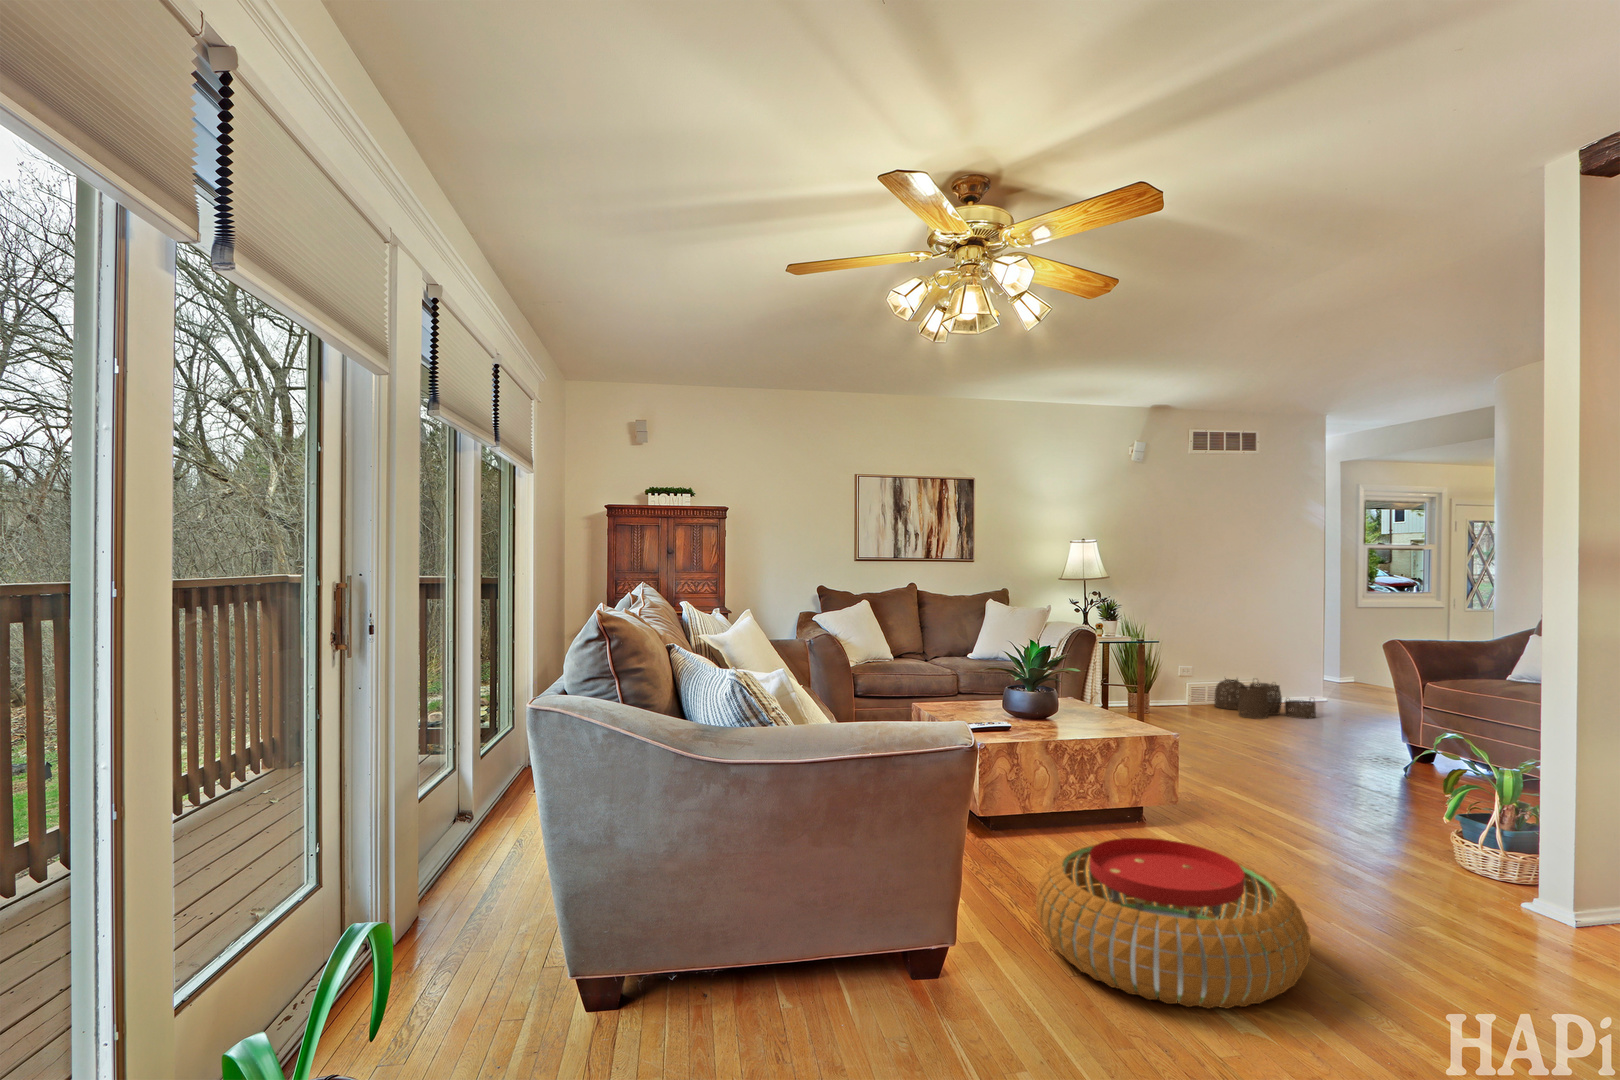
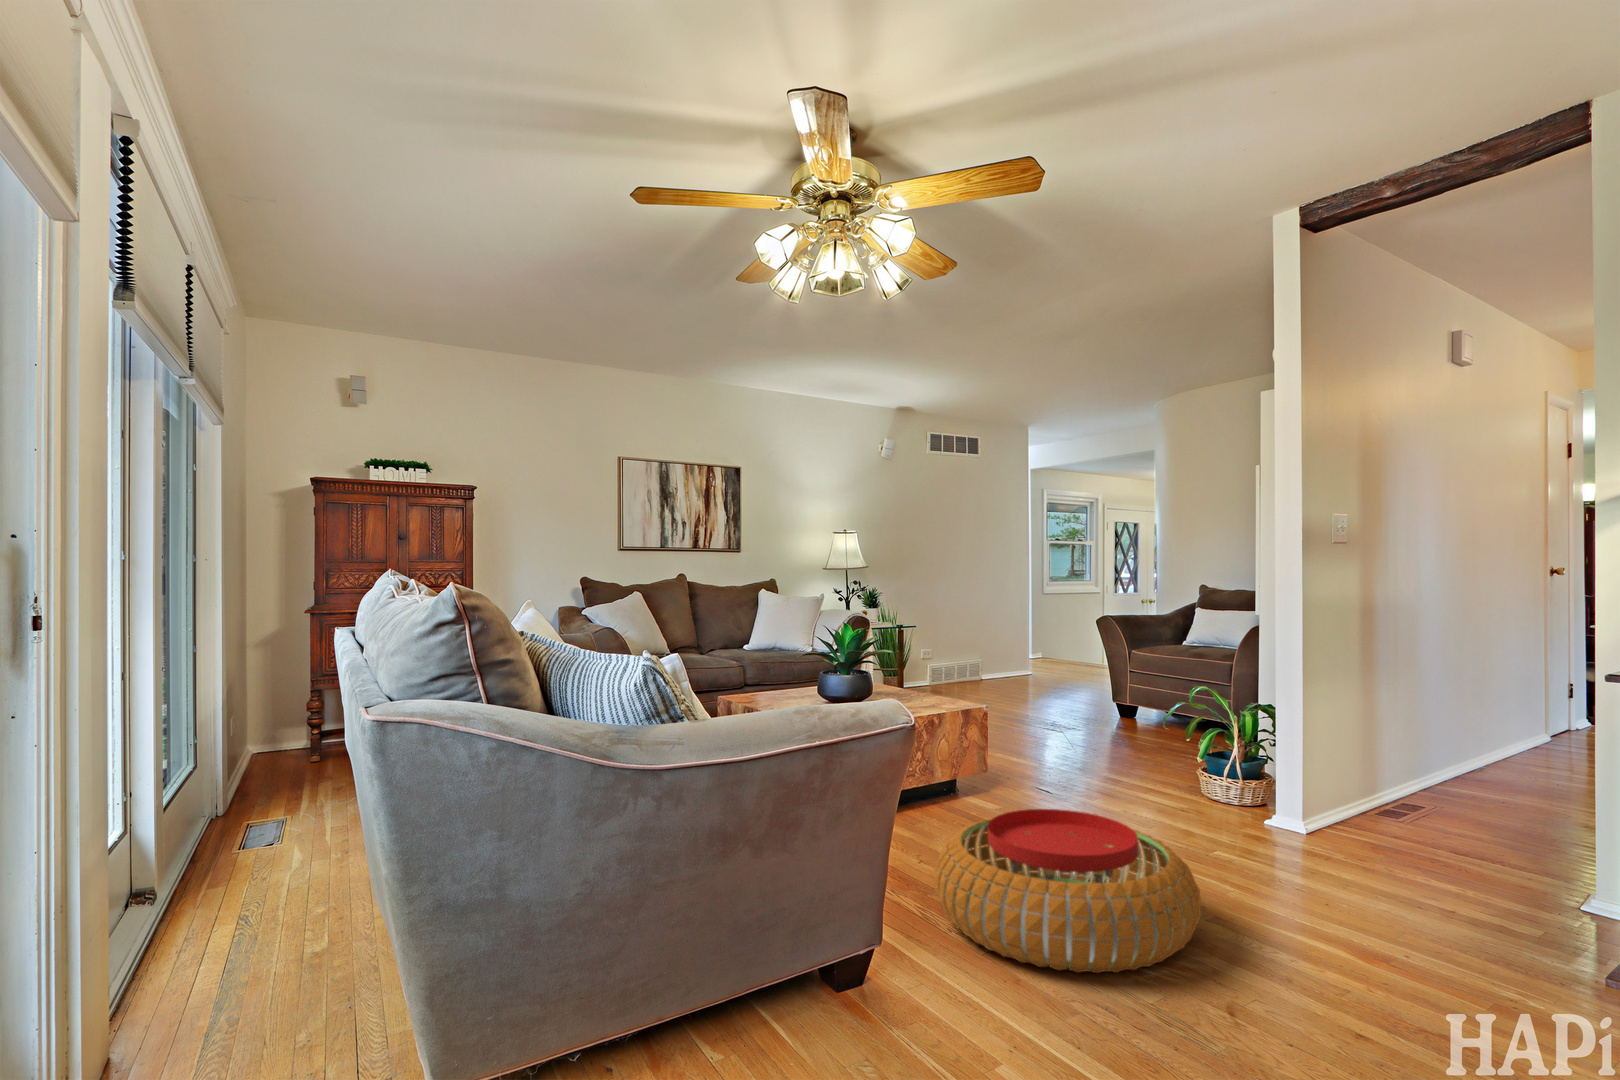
woven basket: present [1214,678,1316,719] -> none [955,658,1041,696]

